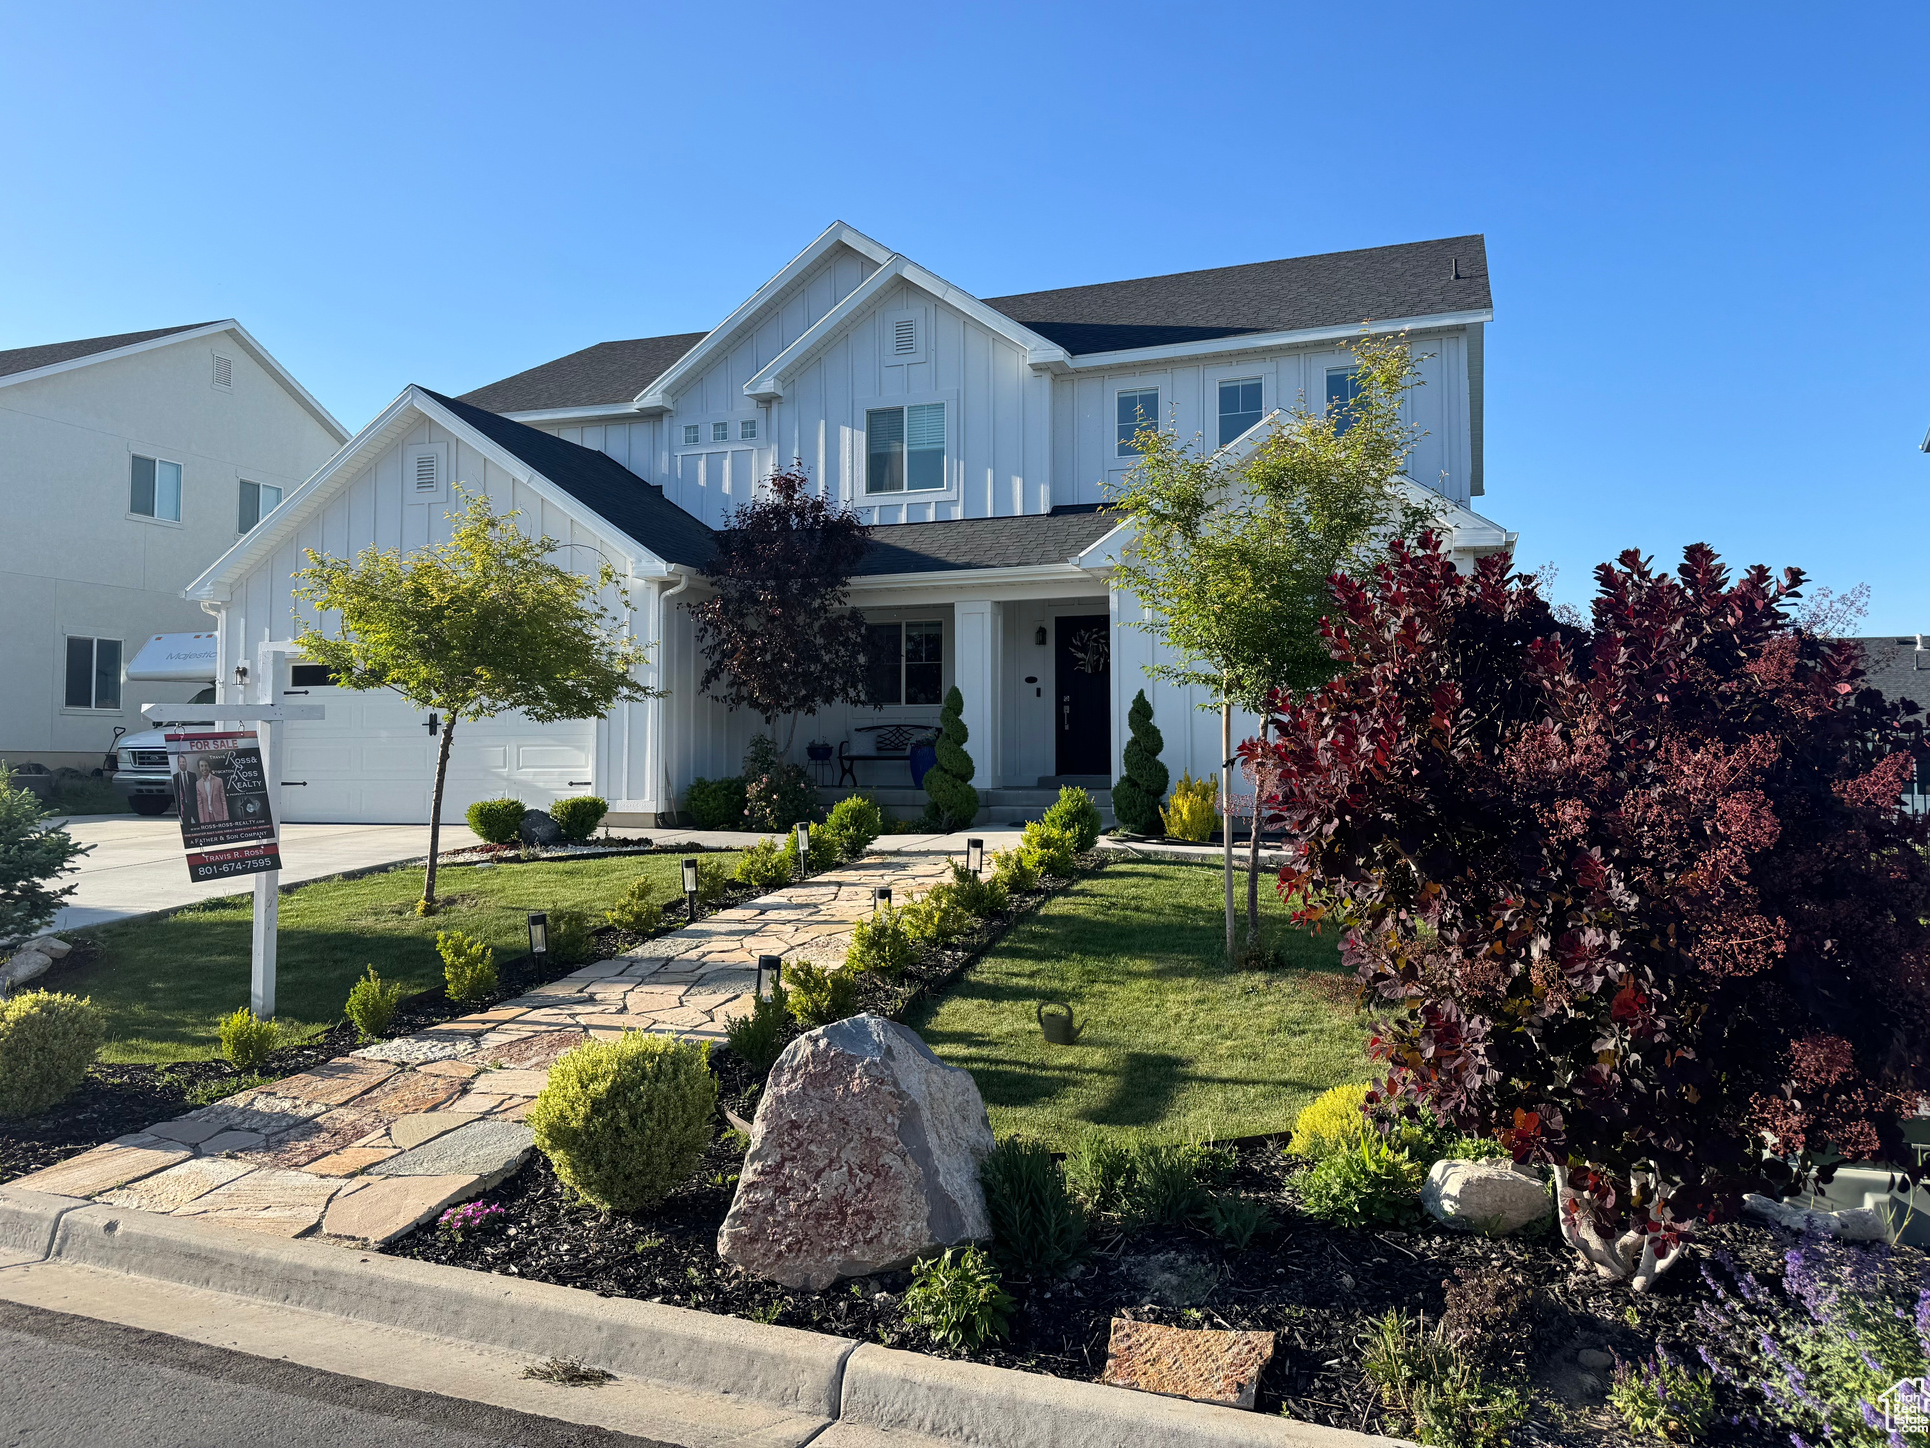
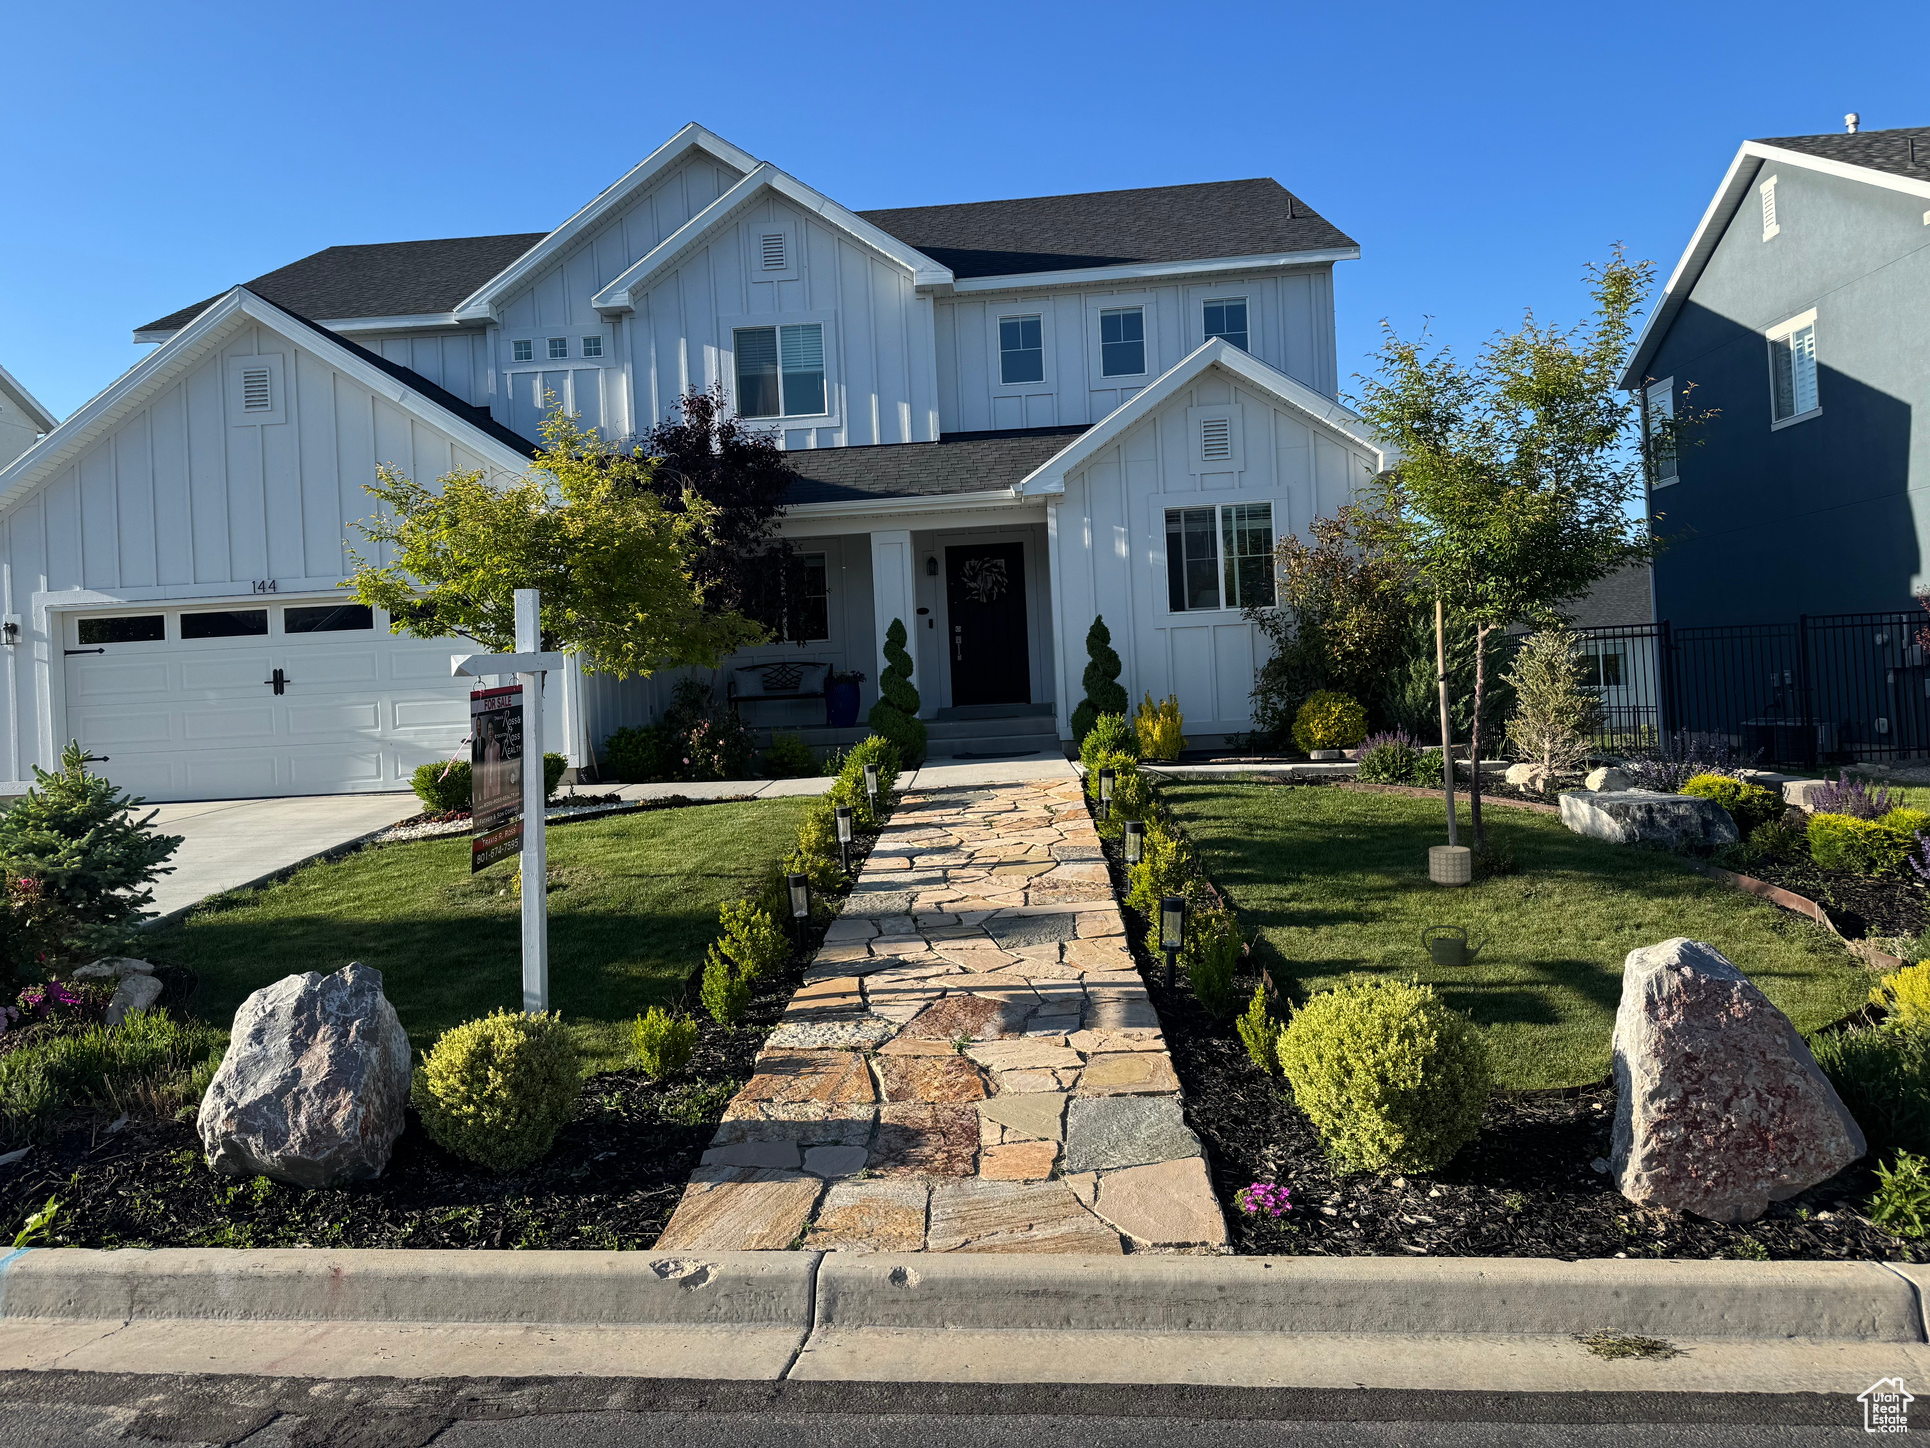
planter: none [1185,929,1226,972] -> present [1429,846,1471,887]

